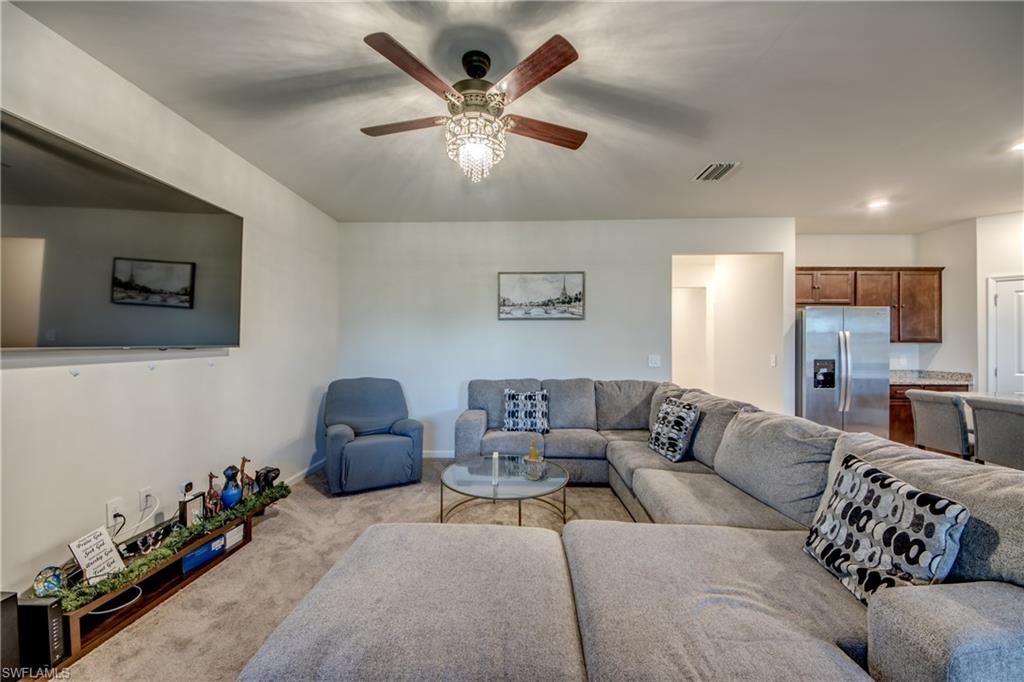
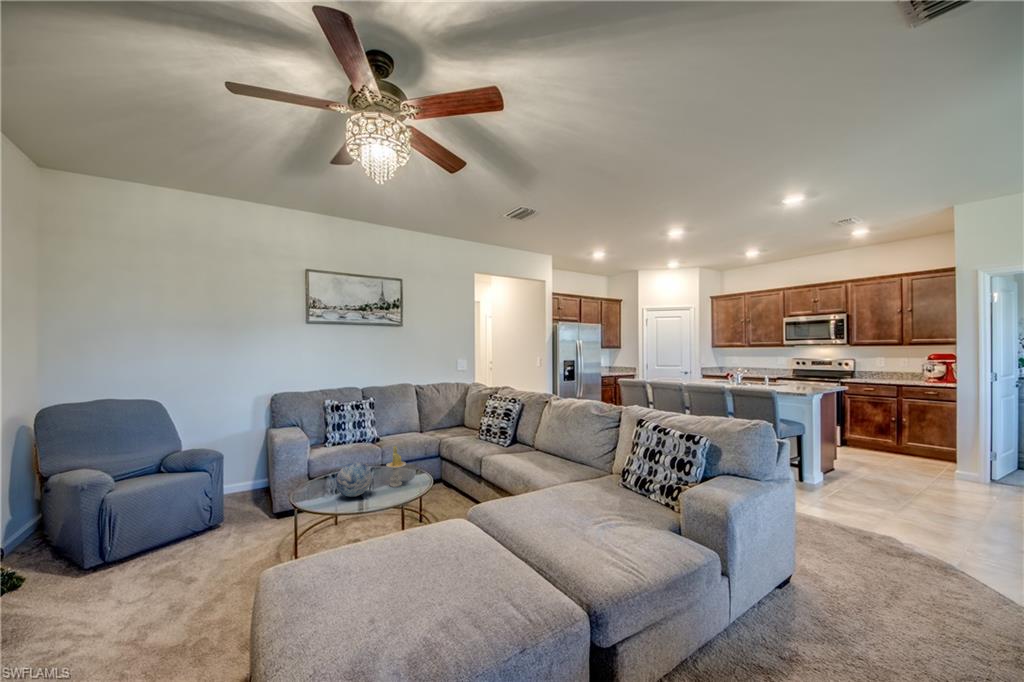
decorative orb: none [476,448,507,481] -> present [336,462,372,497]

